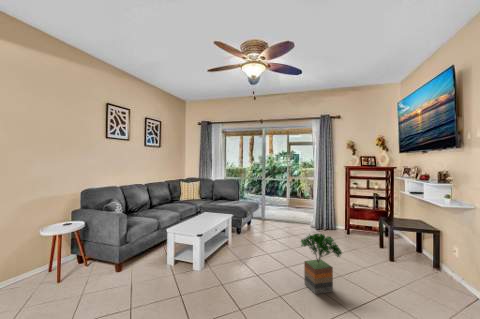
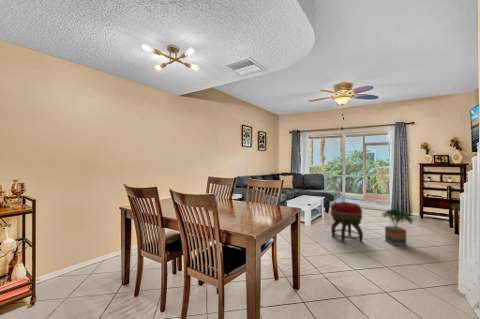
footstool: none [226,225,273,298] -> present [331,202,363,242]

